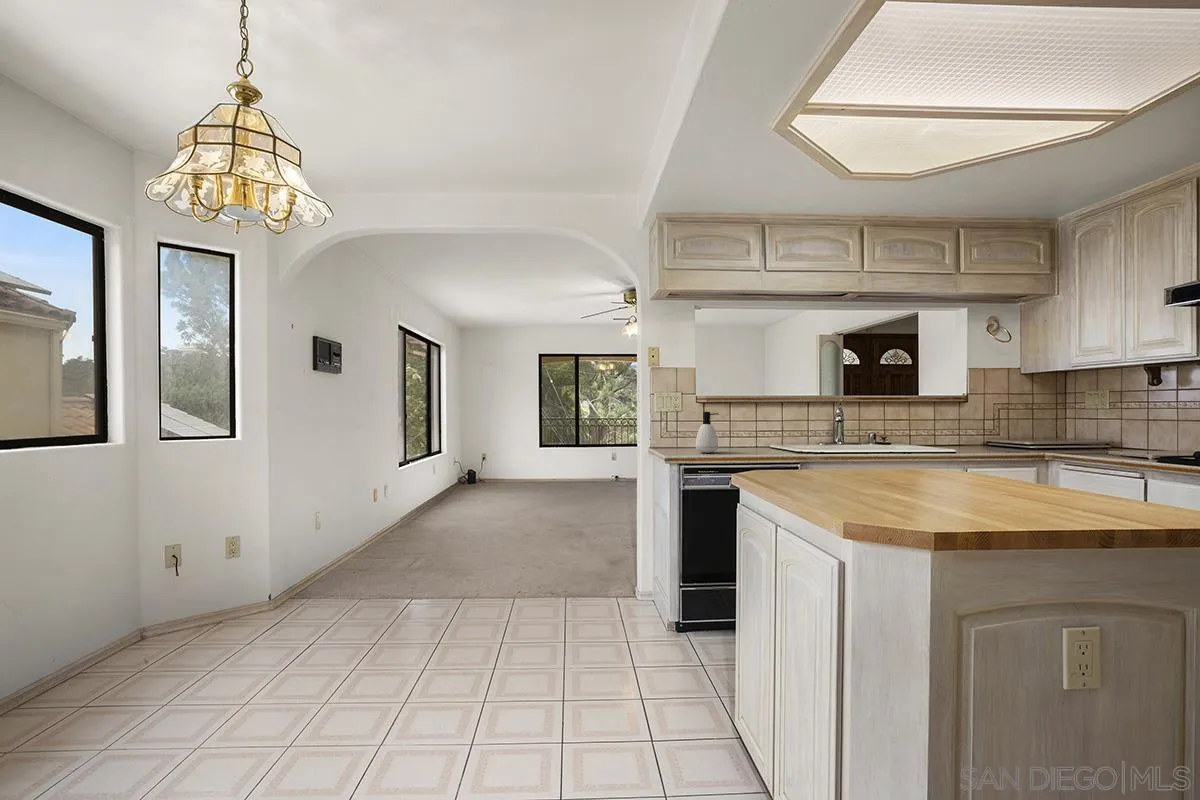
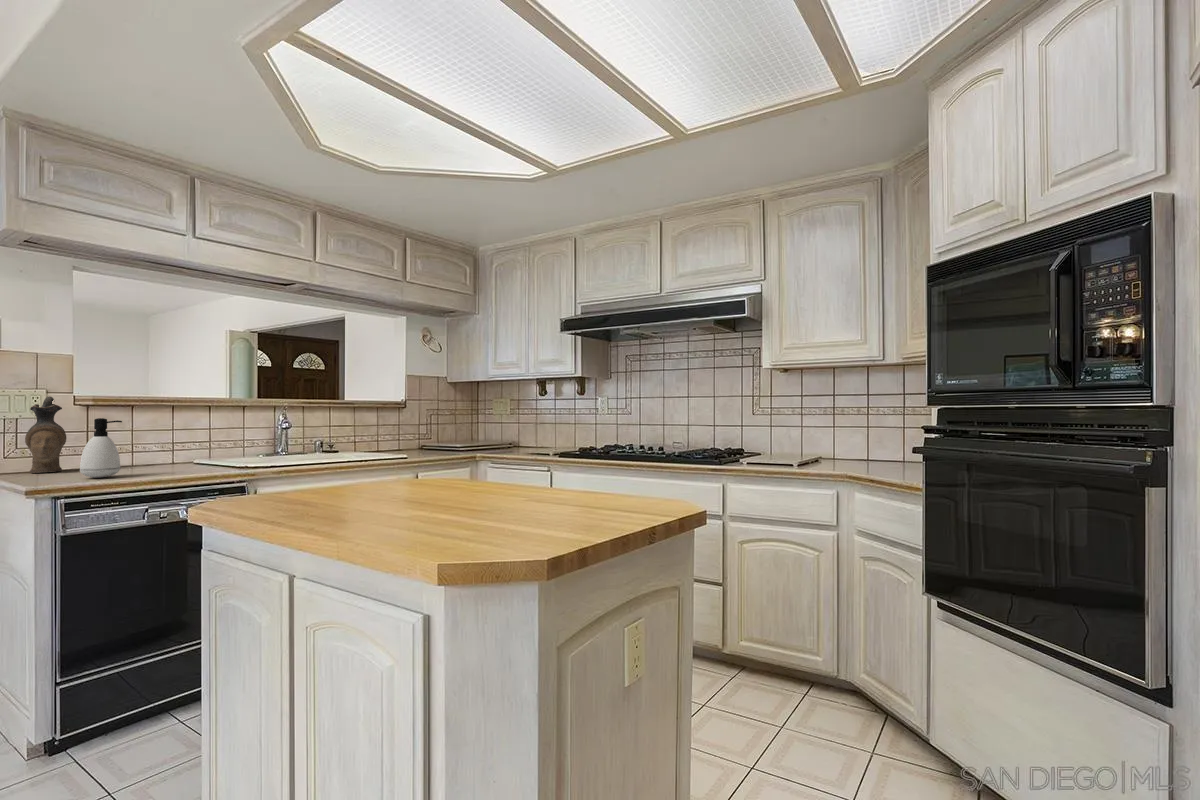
ceramic pitcher: none [671,396,692,446] -> present [25,396,66,473]

